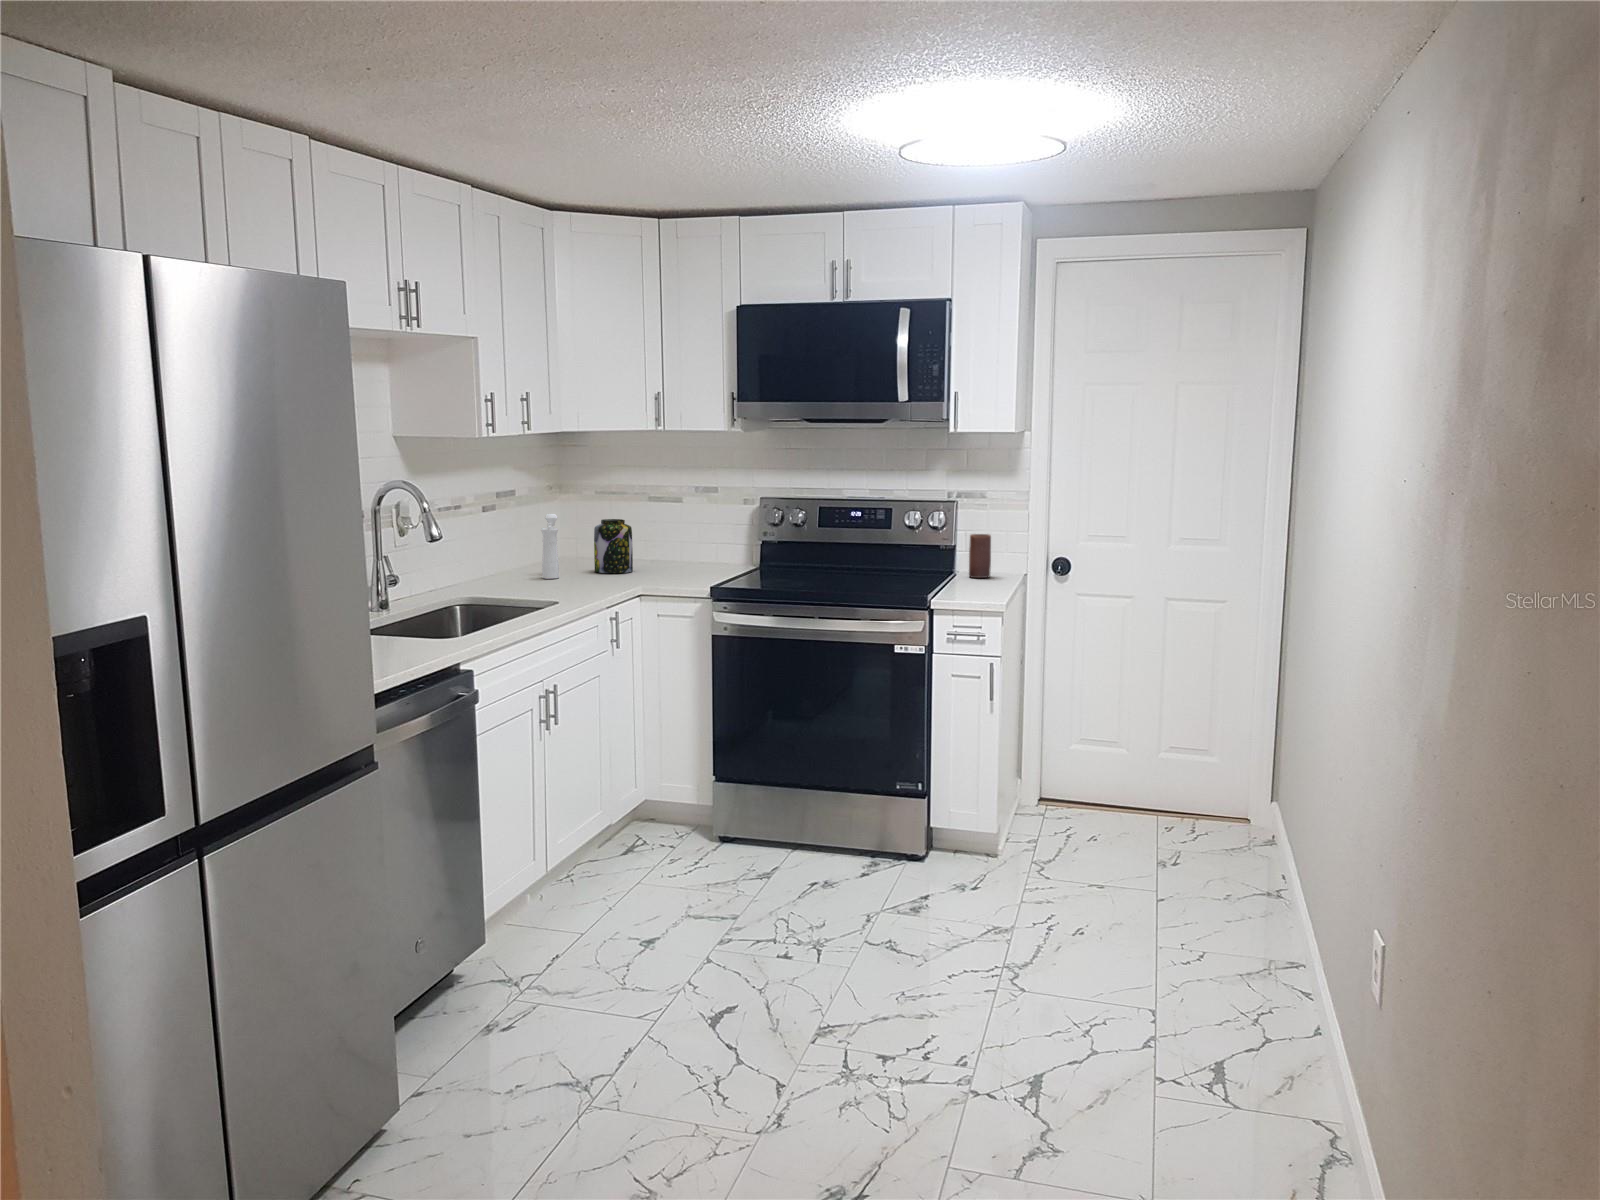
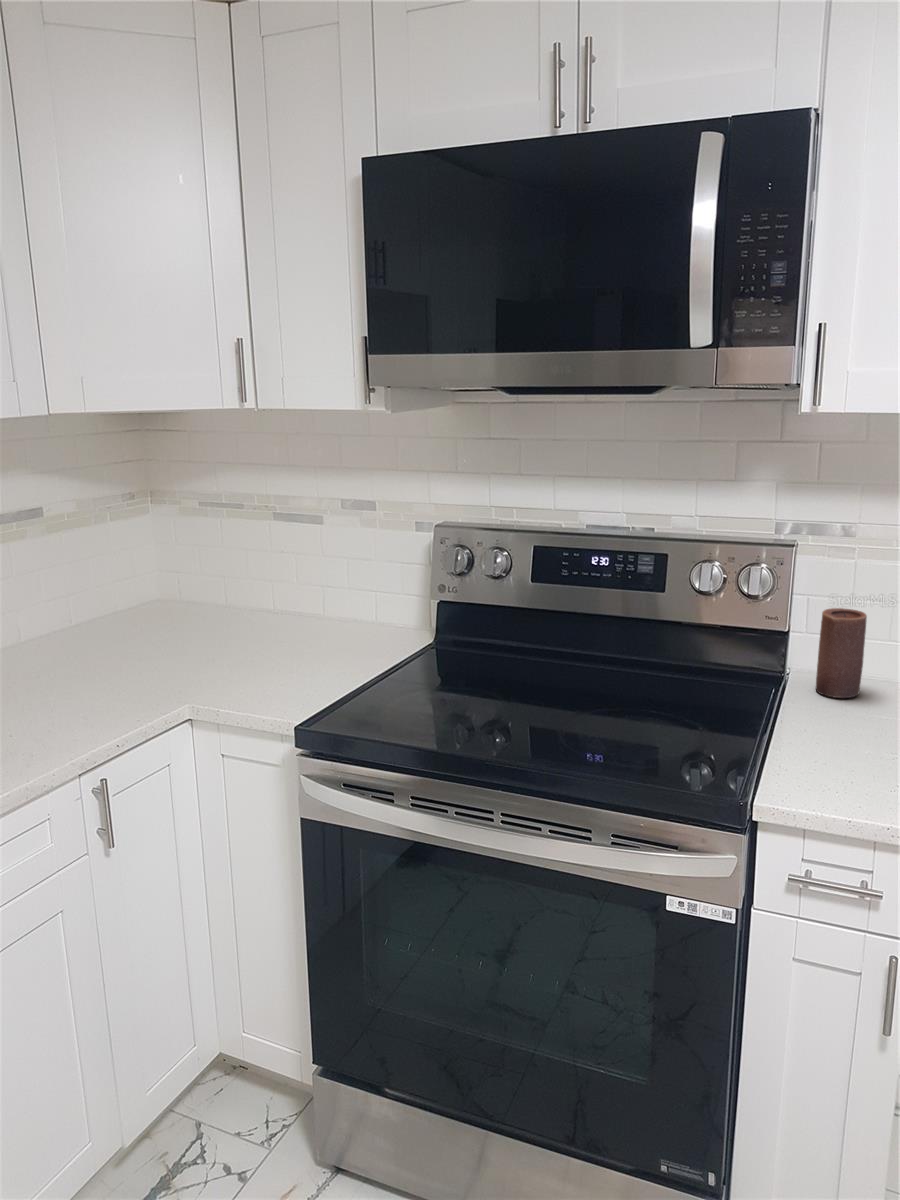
pepper mill: present [541,514,559,579] -> none [55,550,101,666]
jar: present [594,519,633,573] -> none [164,555,230,650]

